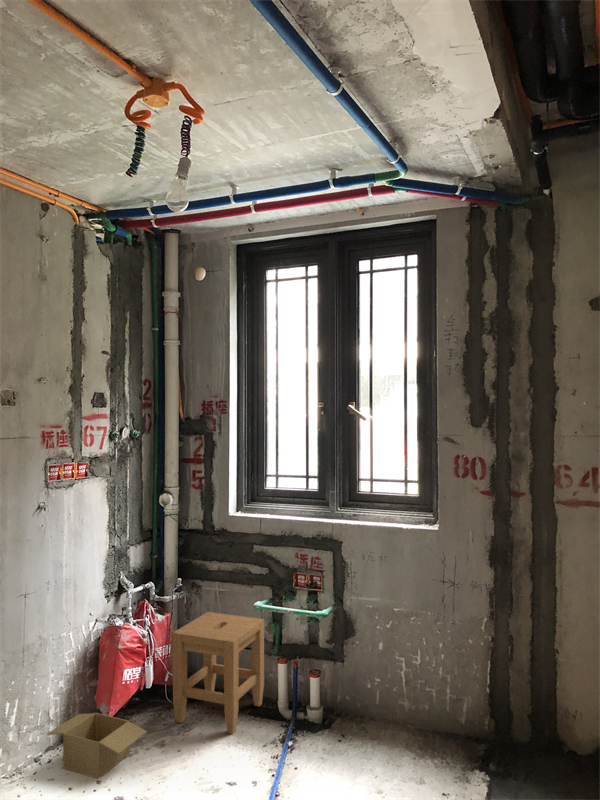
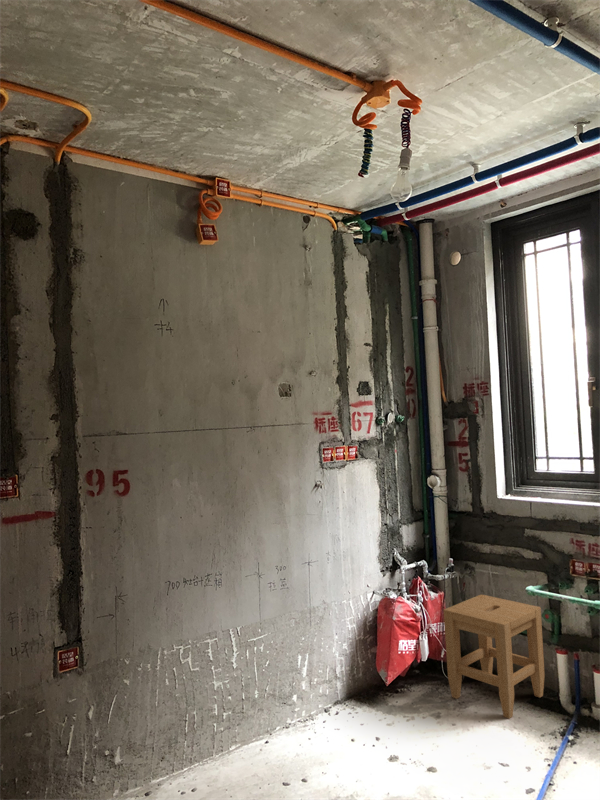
cardboard box: present [47,713,147,778] -> none [334,673,421,733]

